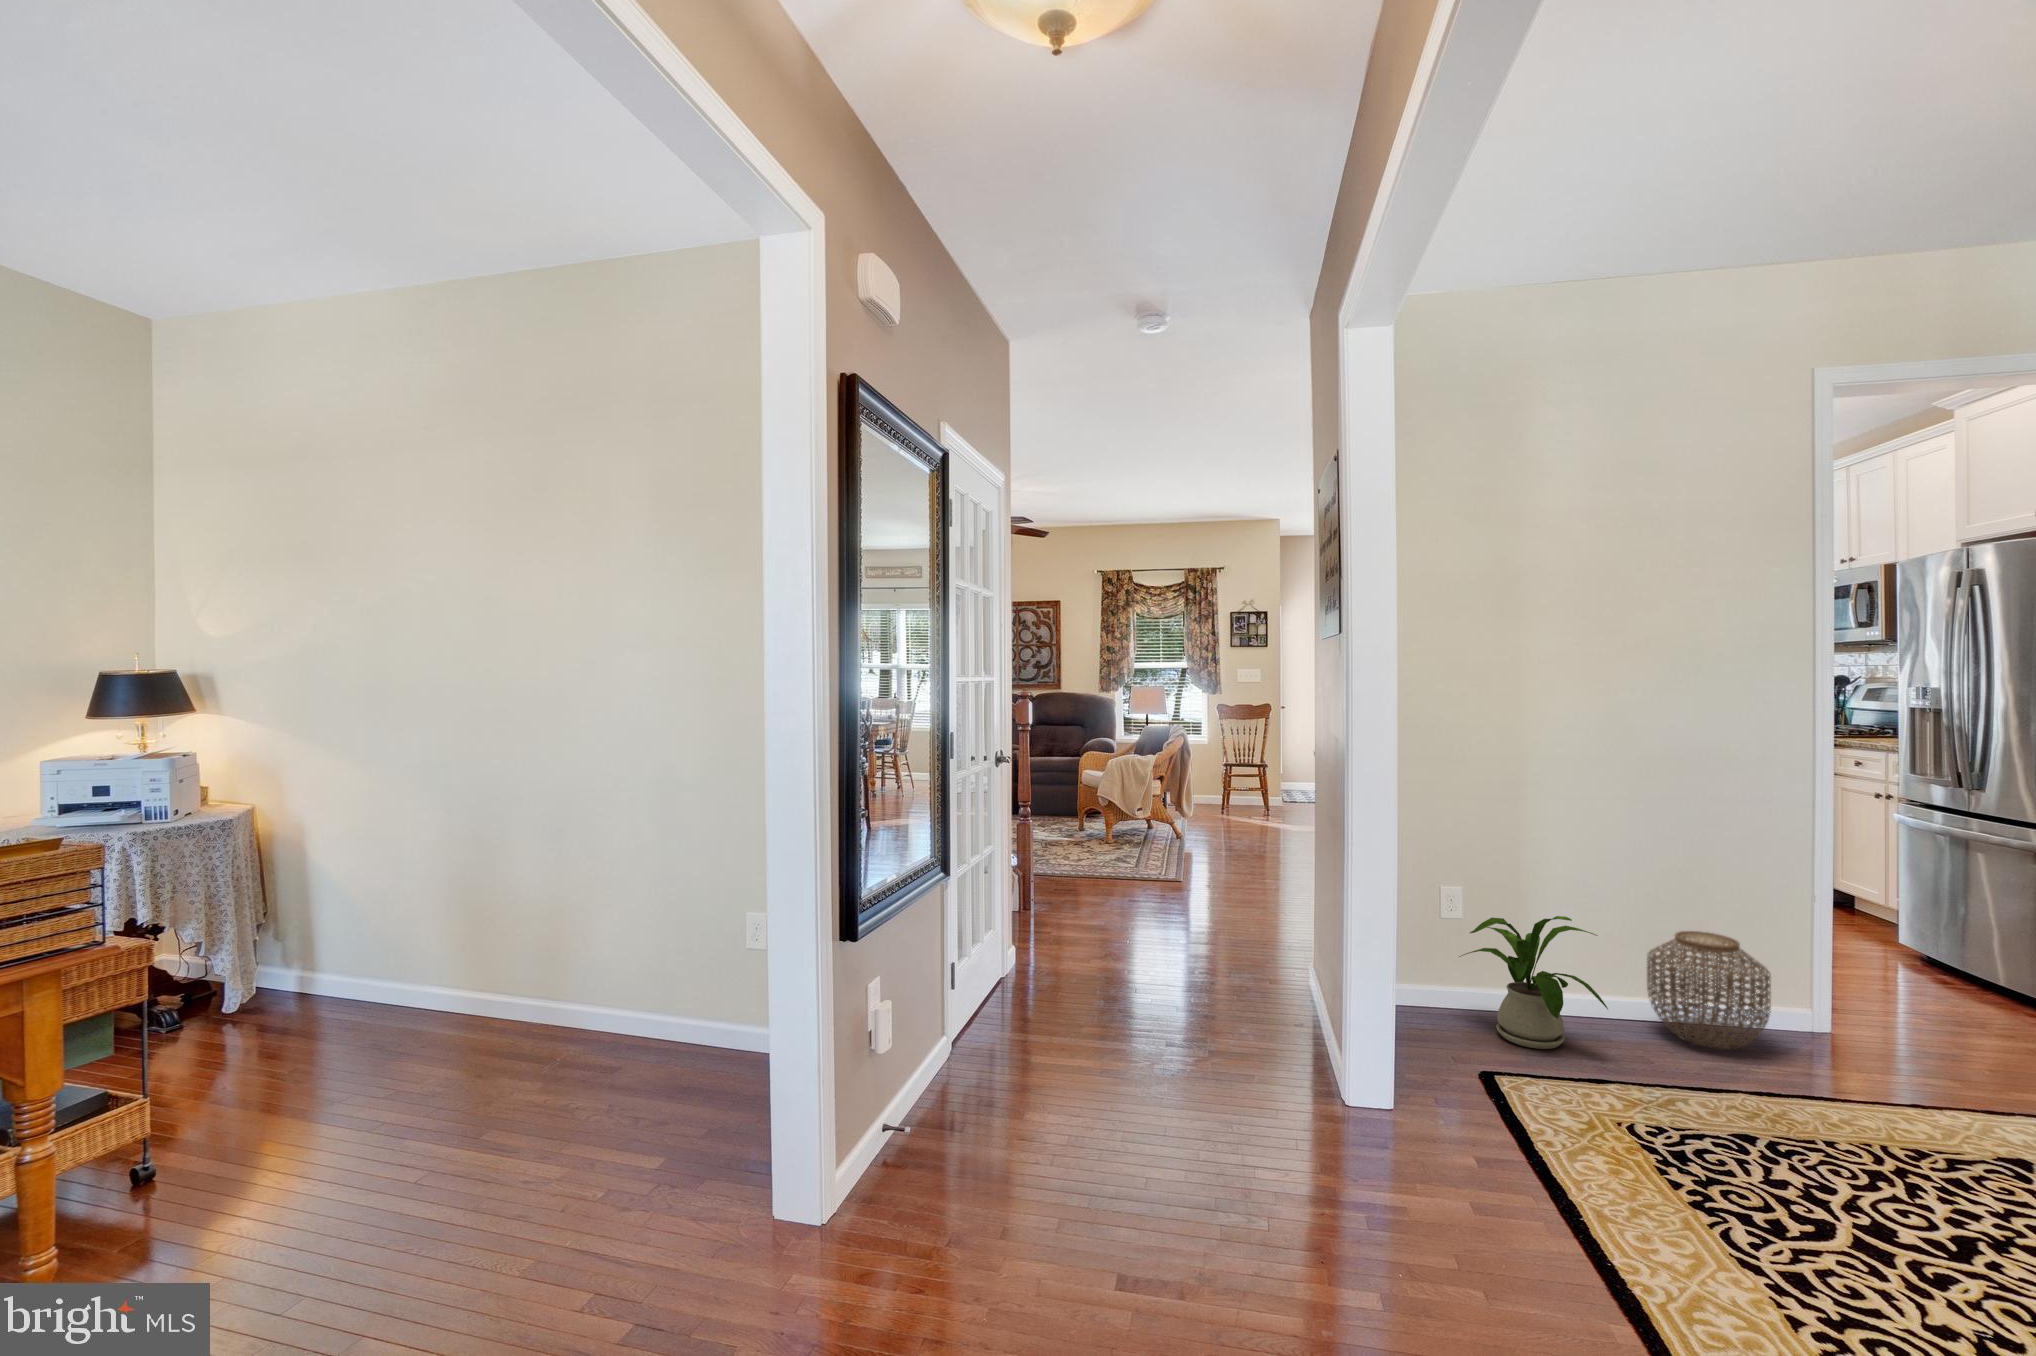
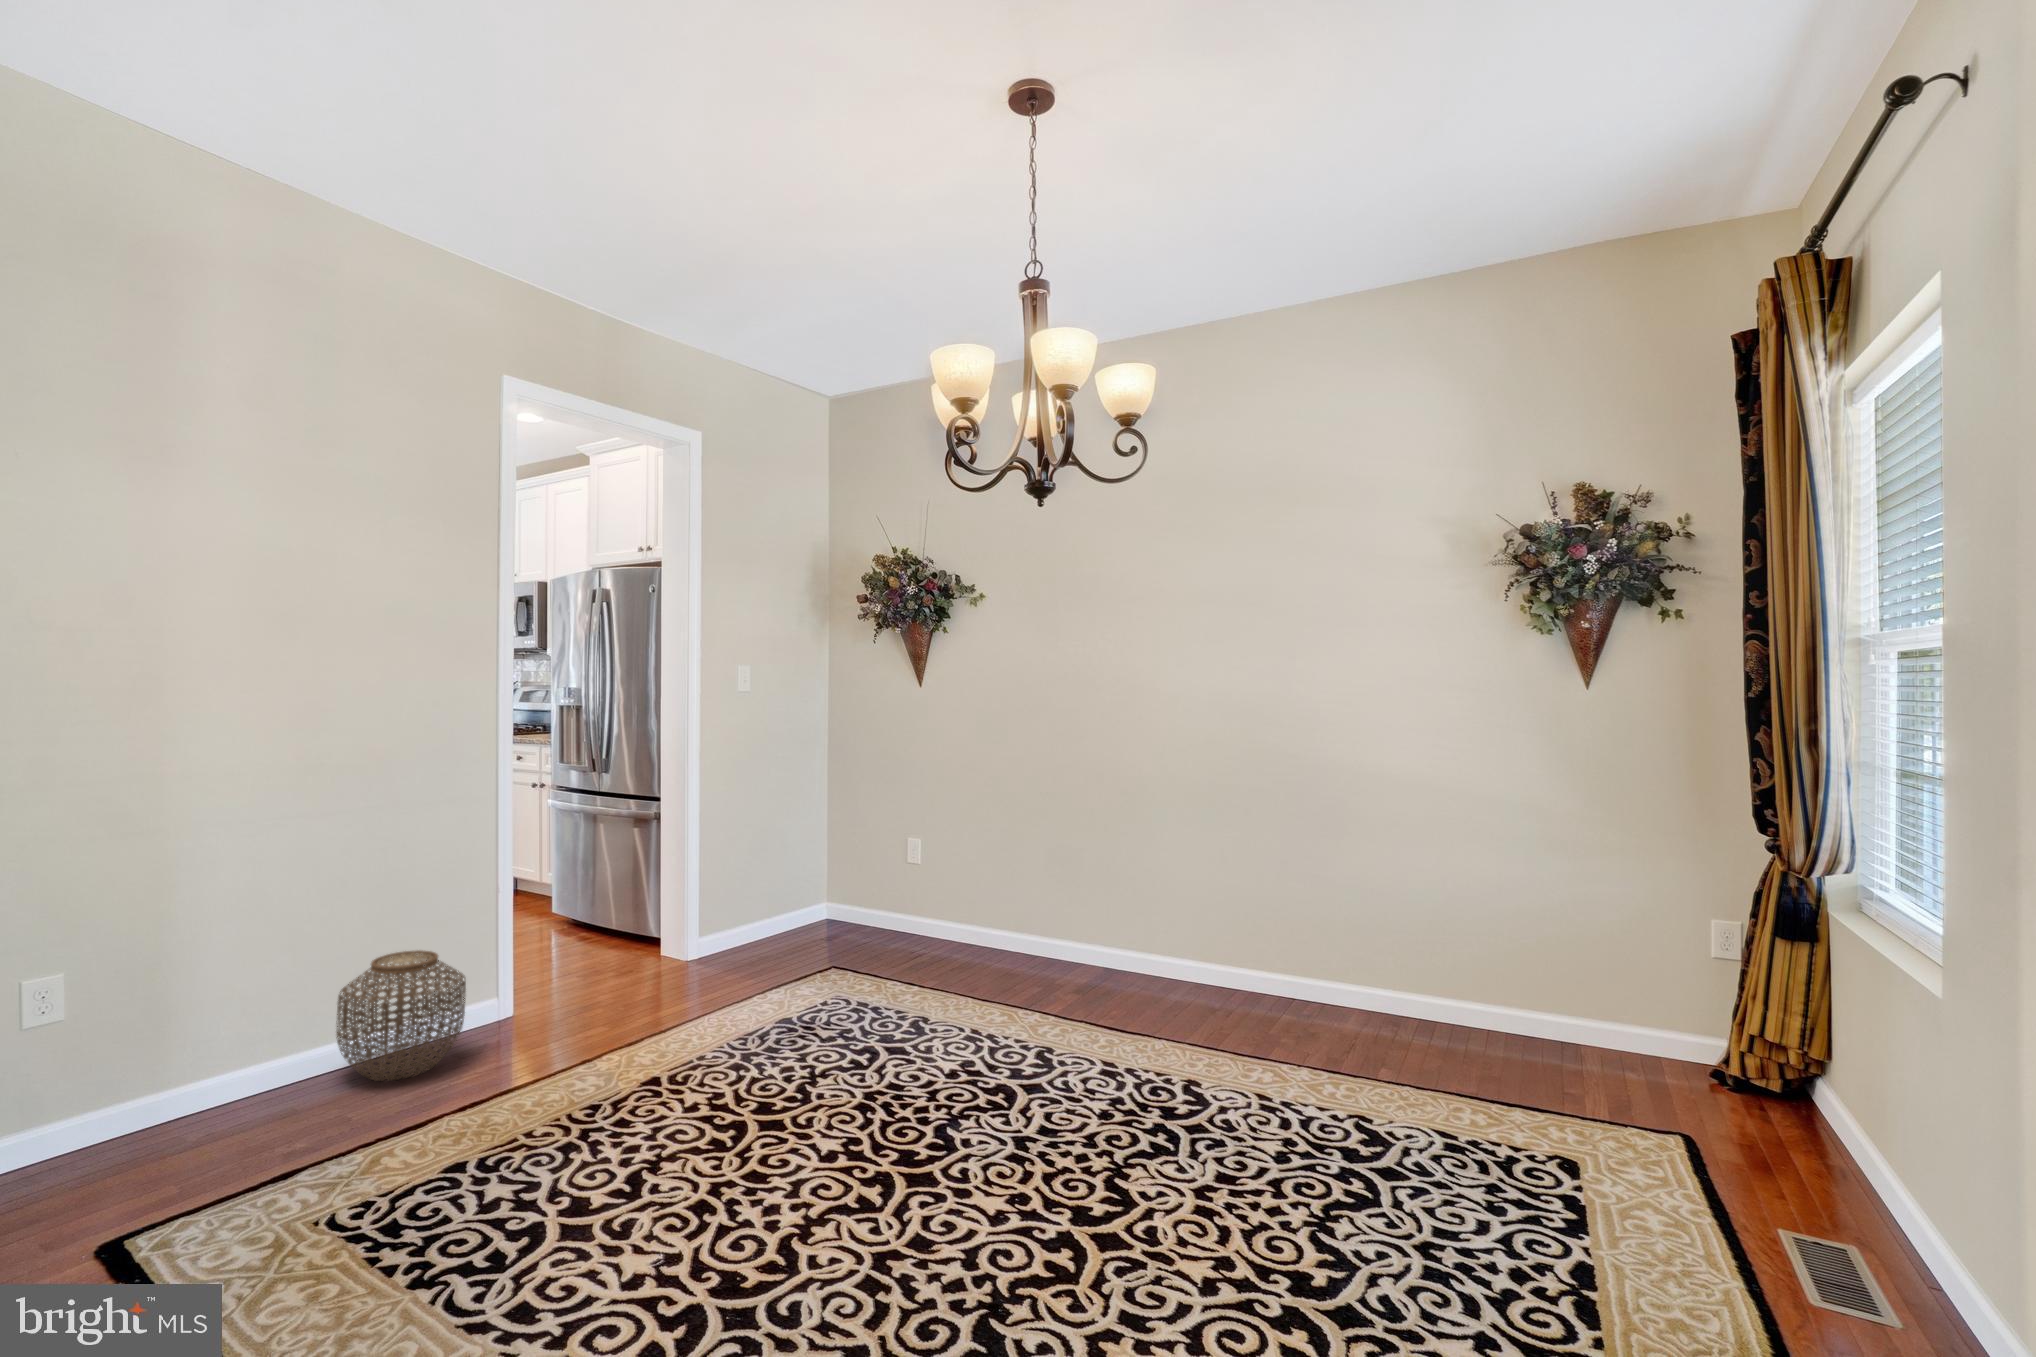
house plant: present [1459,916,1608,1049] -> none [53,980,296,1179]

